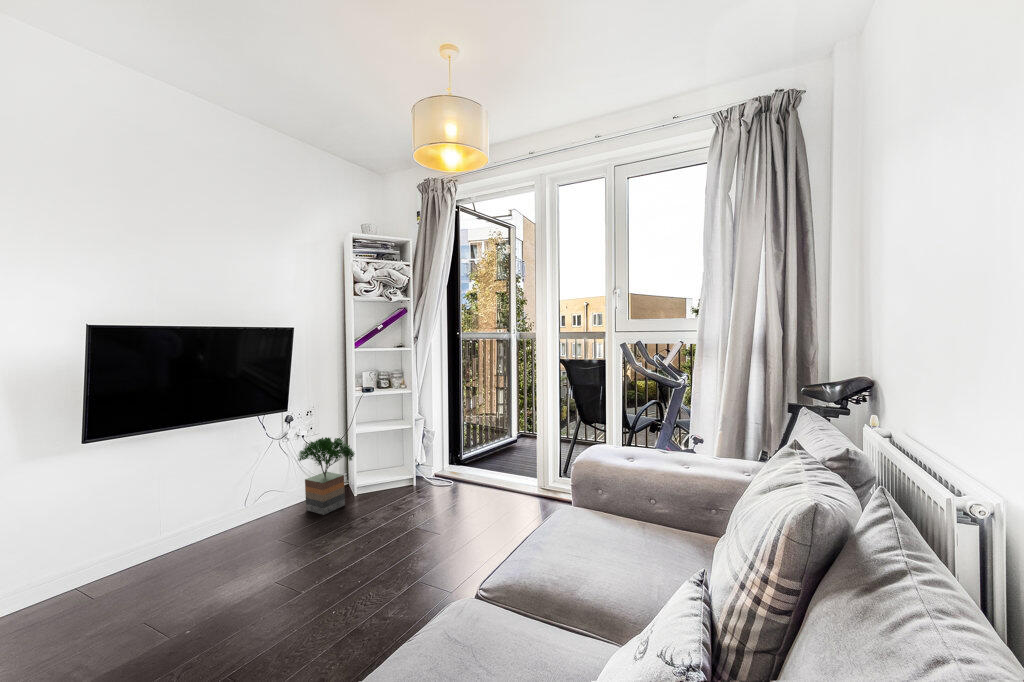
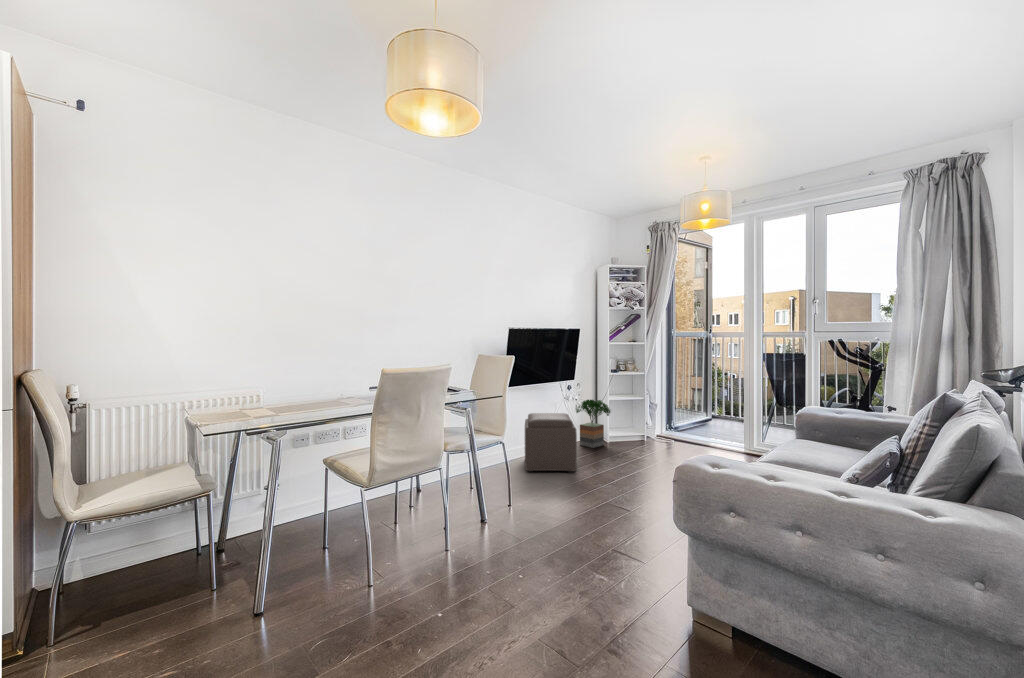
ottoman: none [128,480,262,611] -> present [525,413,577,472]

